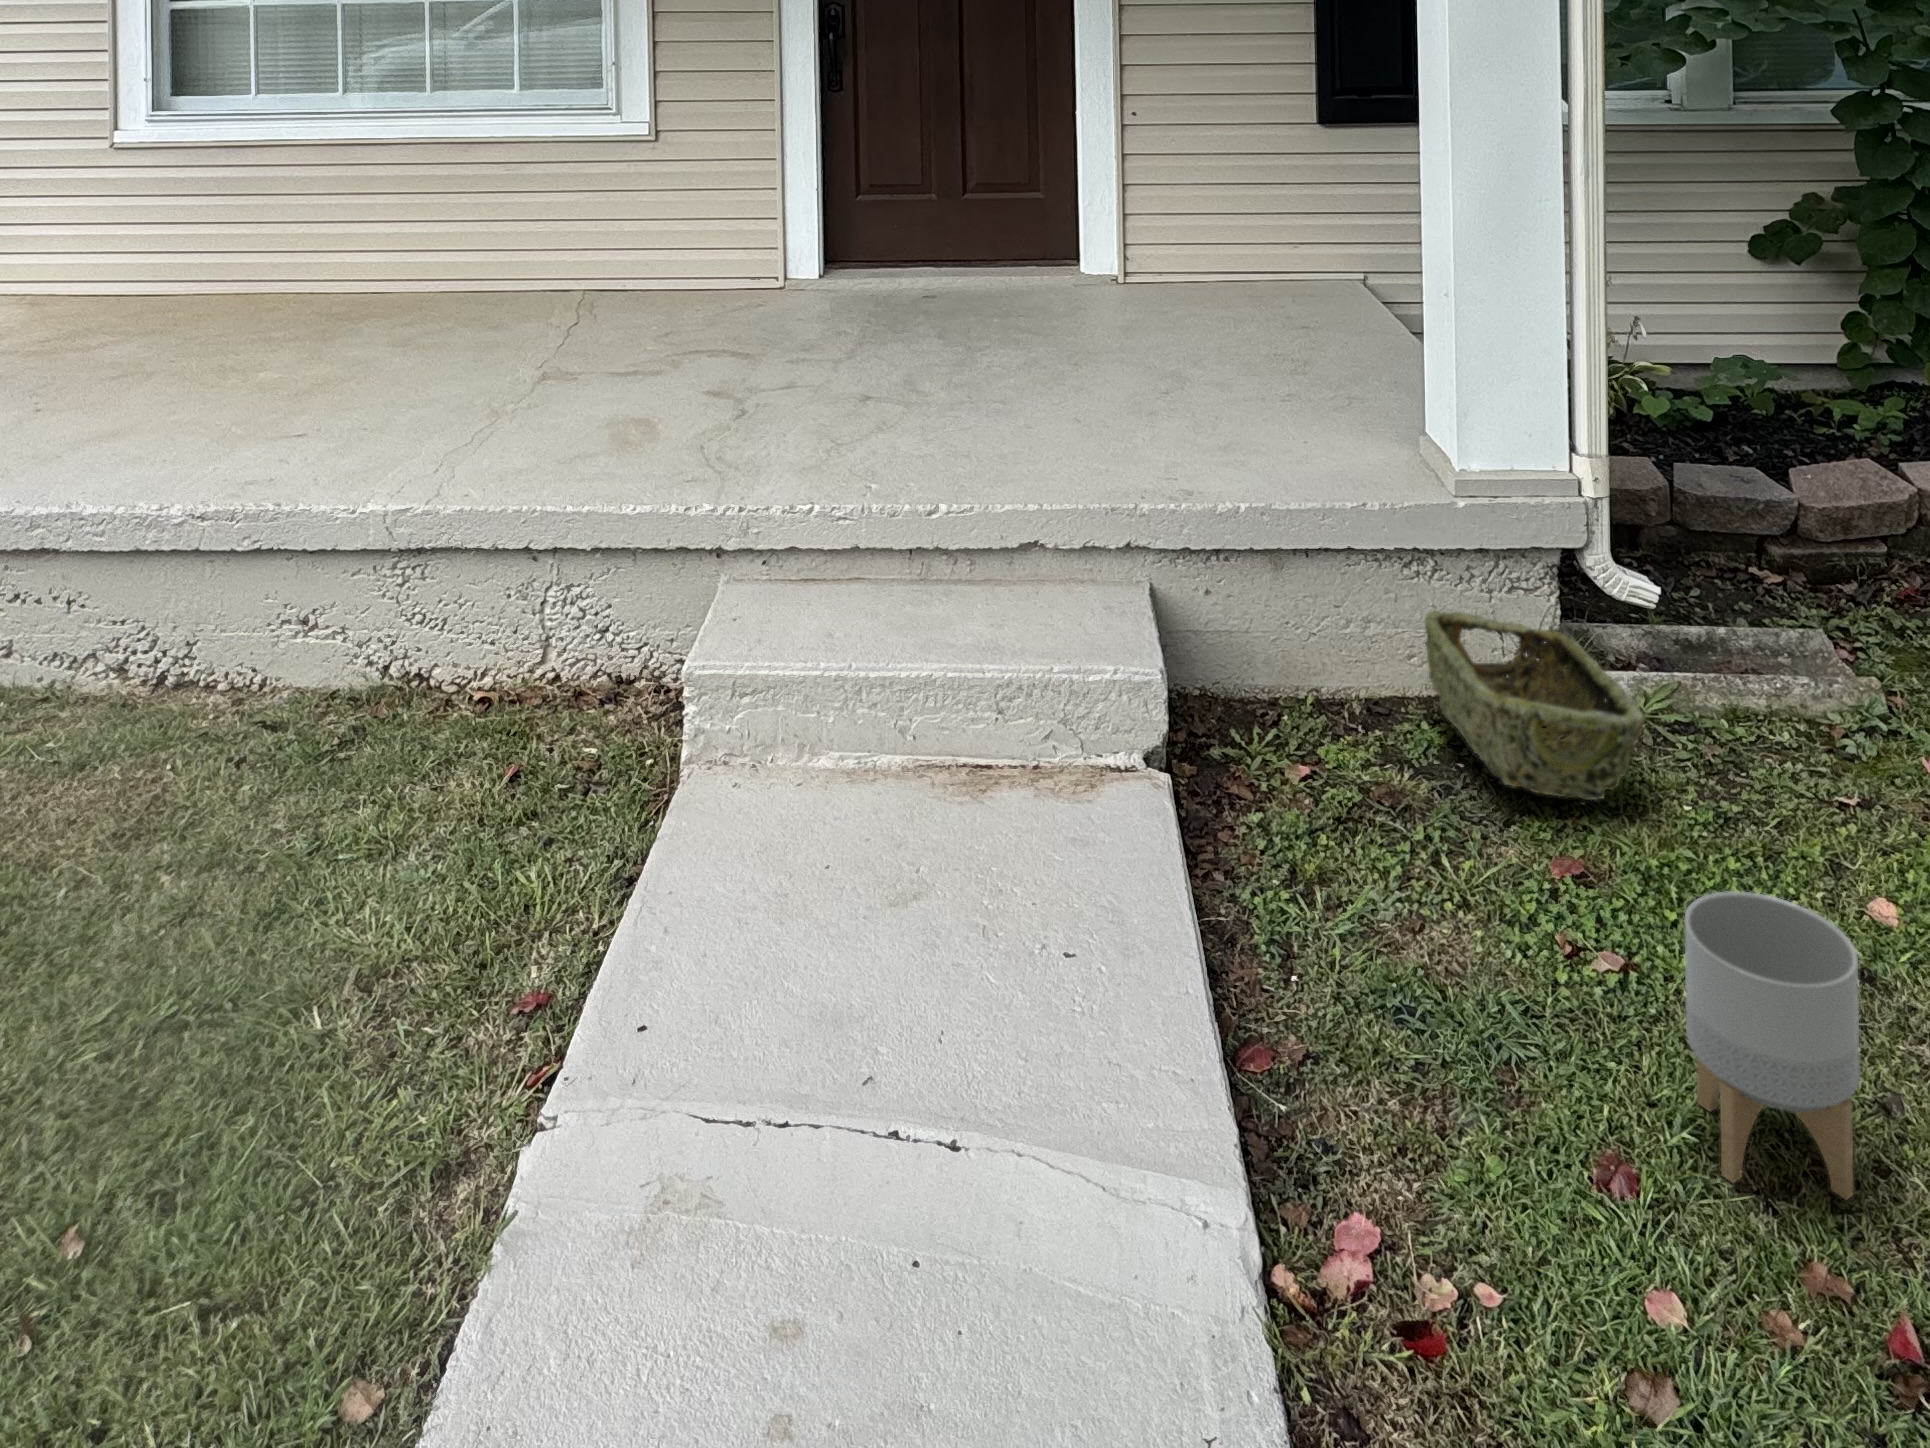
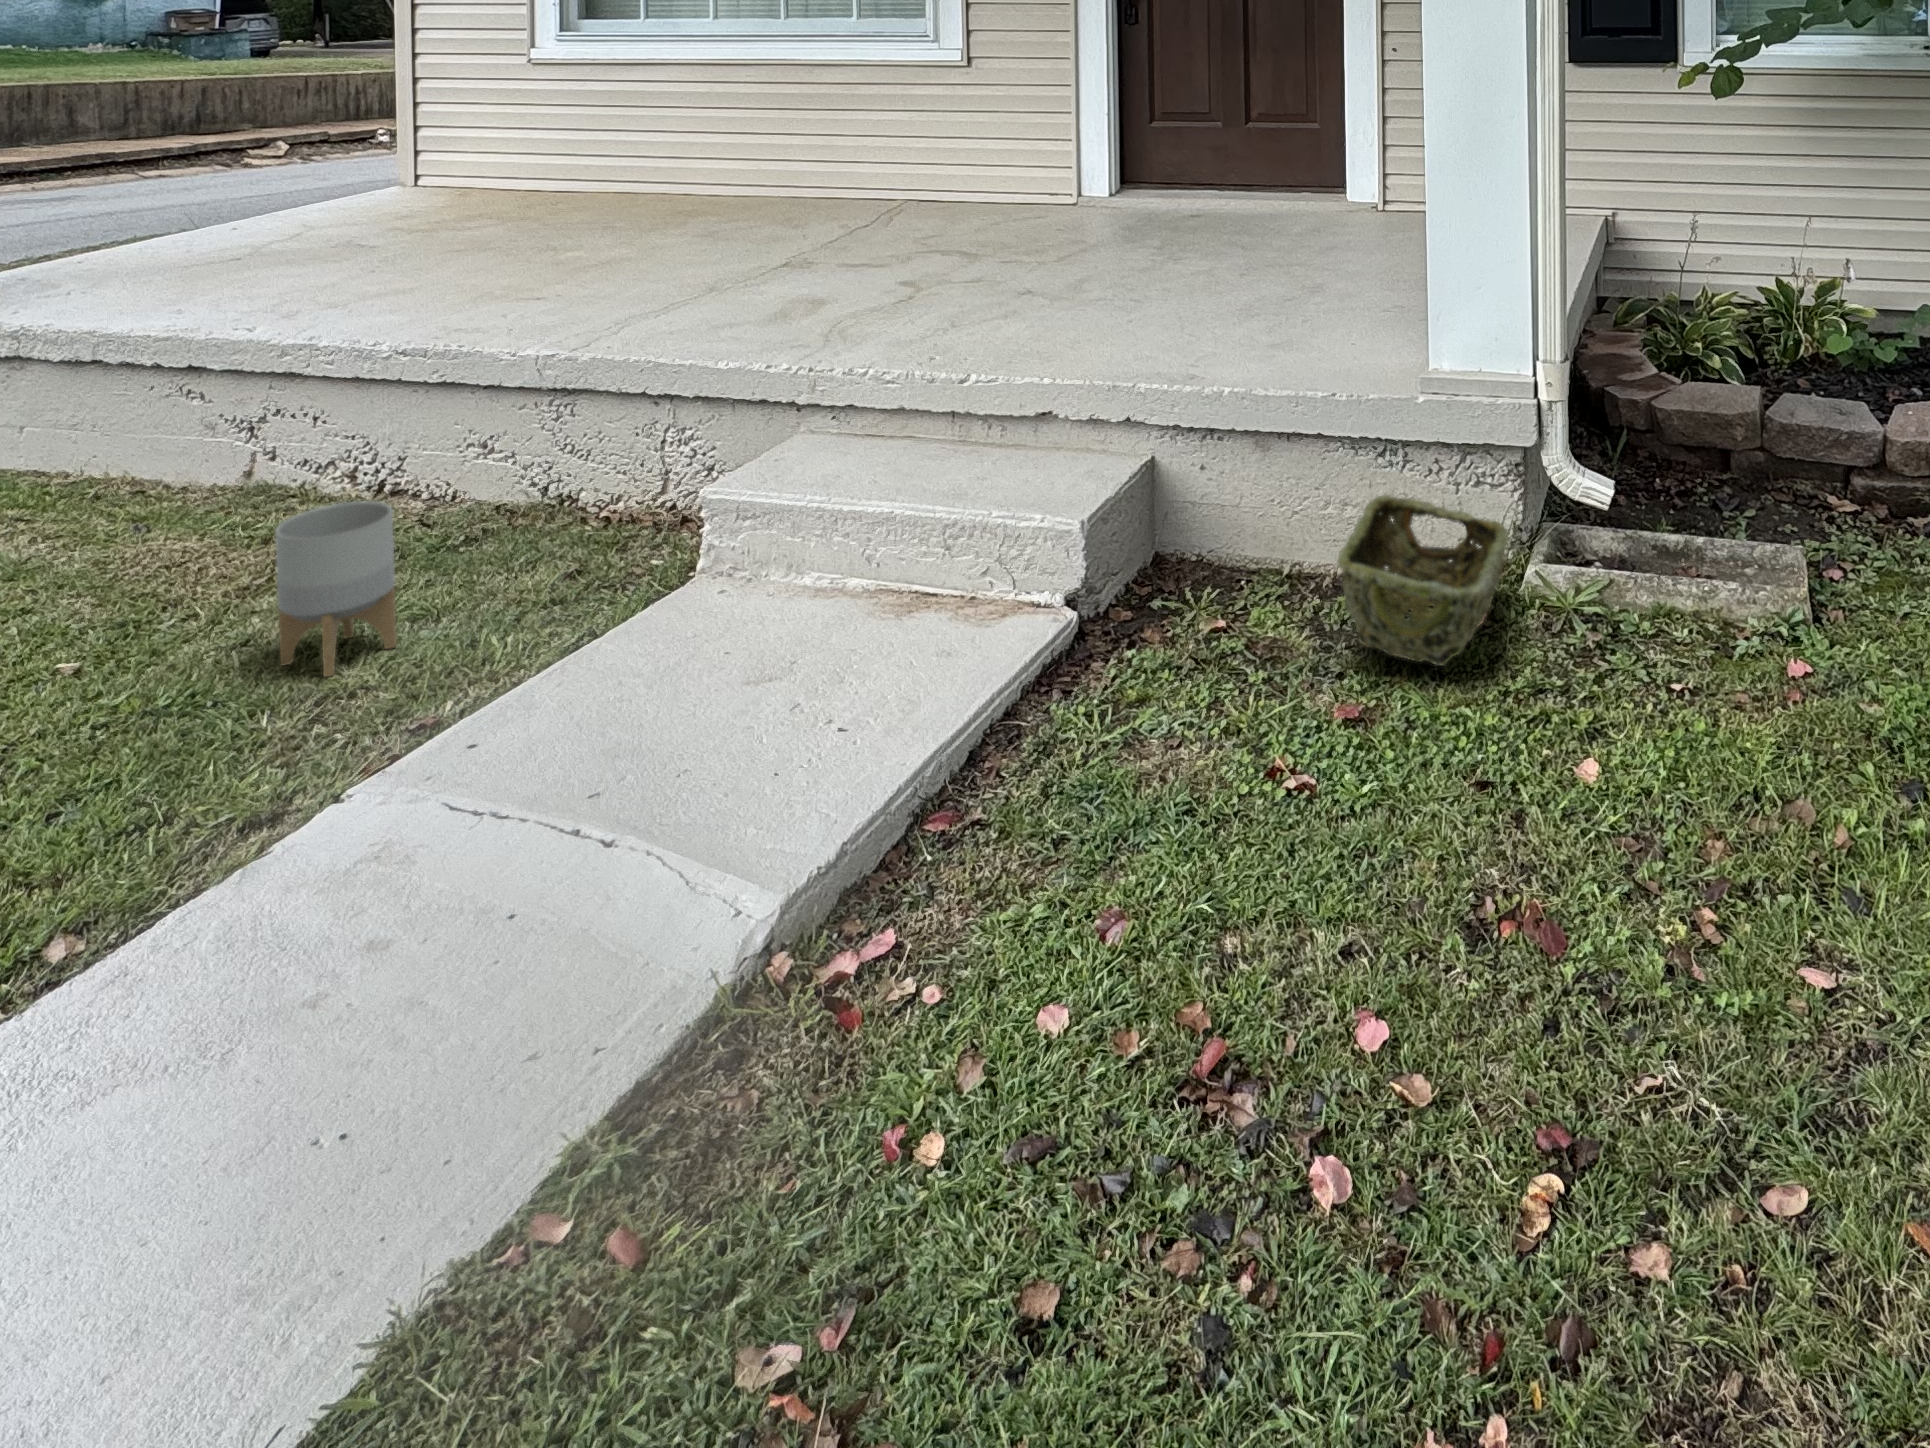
planter: present [1684,891,1860,1199] -> present [275,501,397,677]

